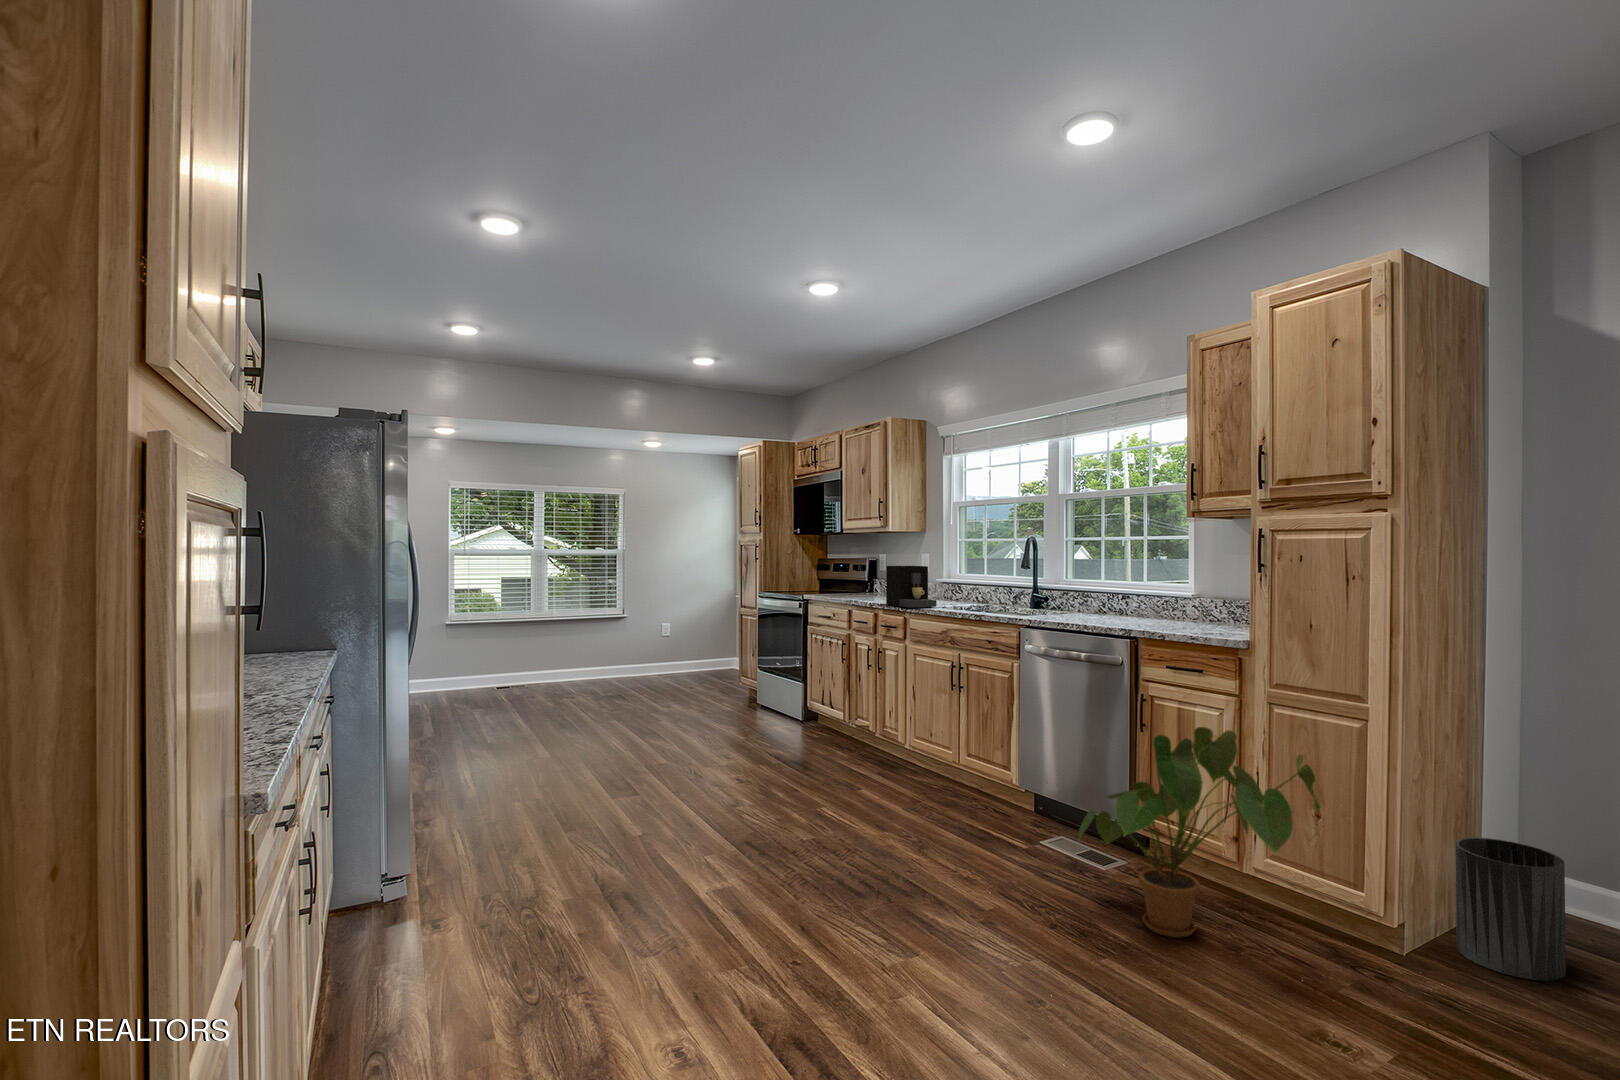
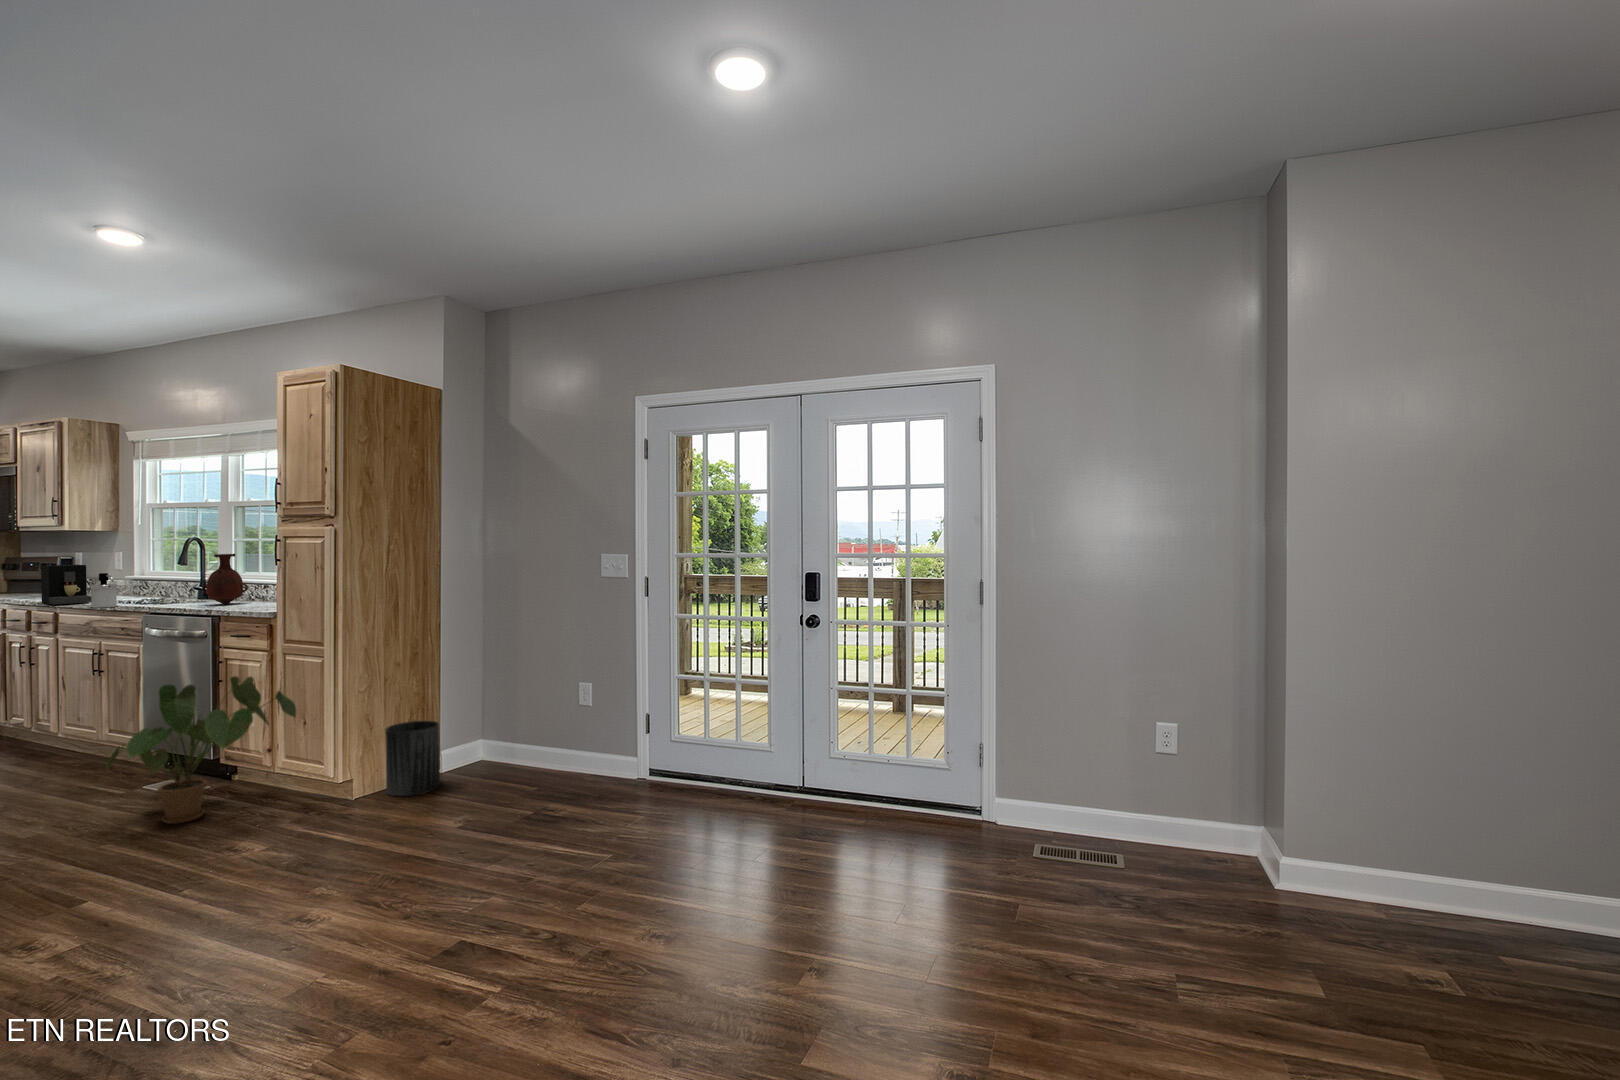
vase: none [1079,556,1131,620] -> present [202,554,248,604]
soap dispenser: none [953,575,980,614] -> present [90,573,117,608]

